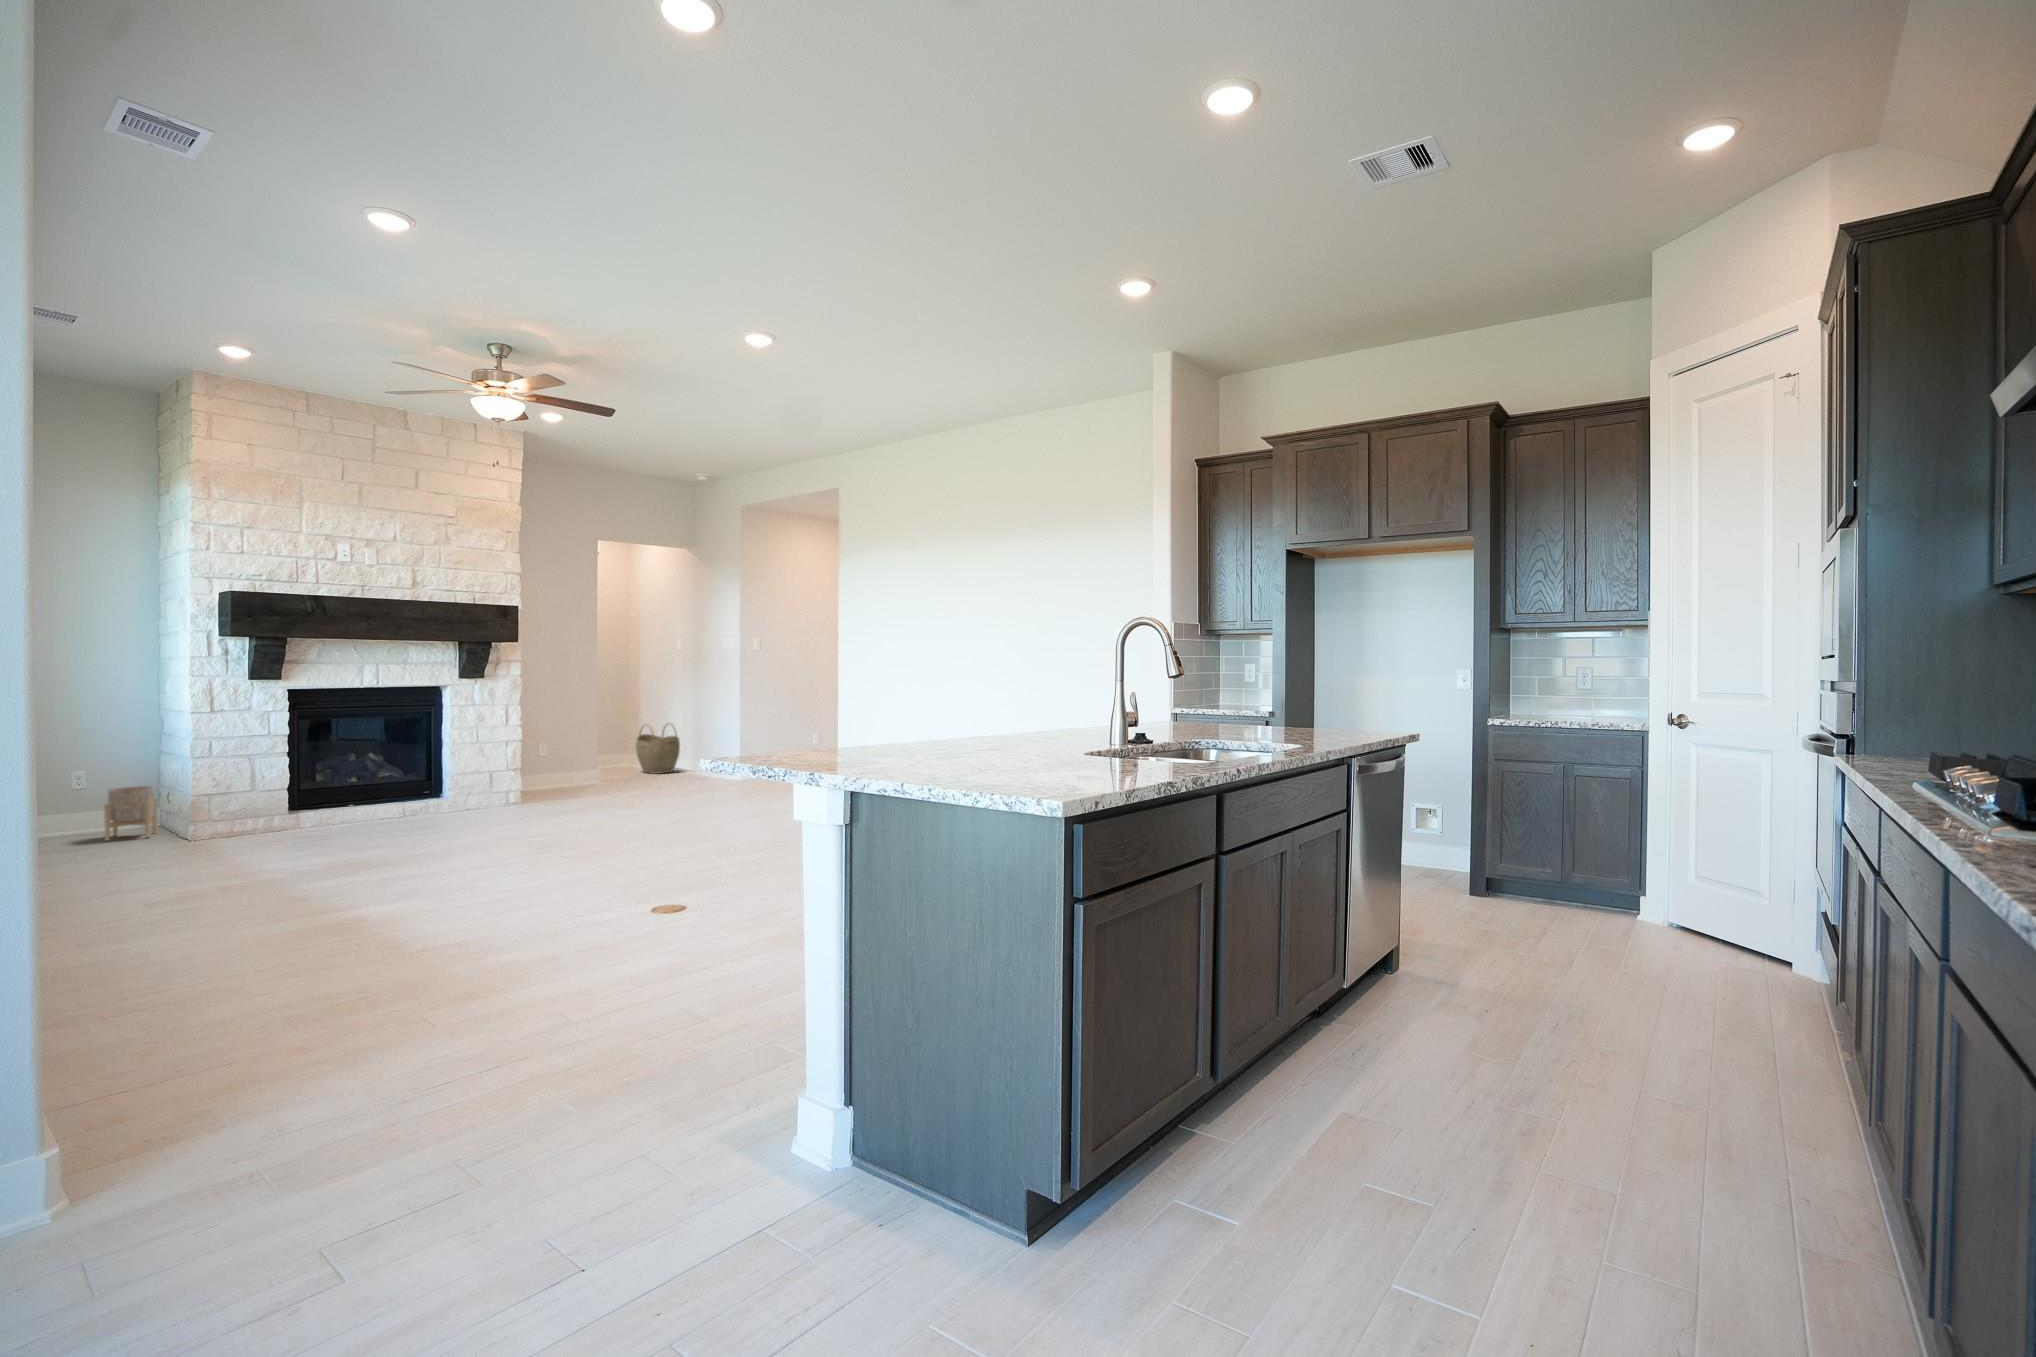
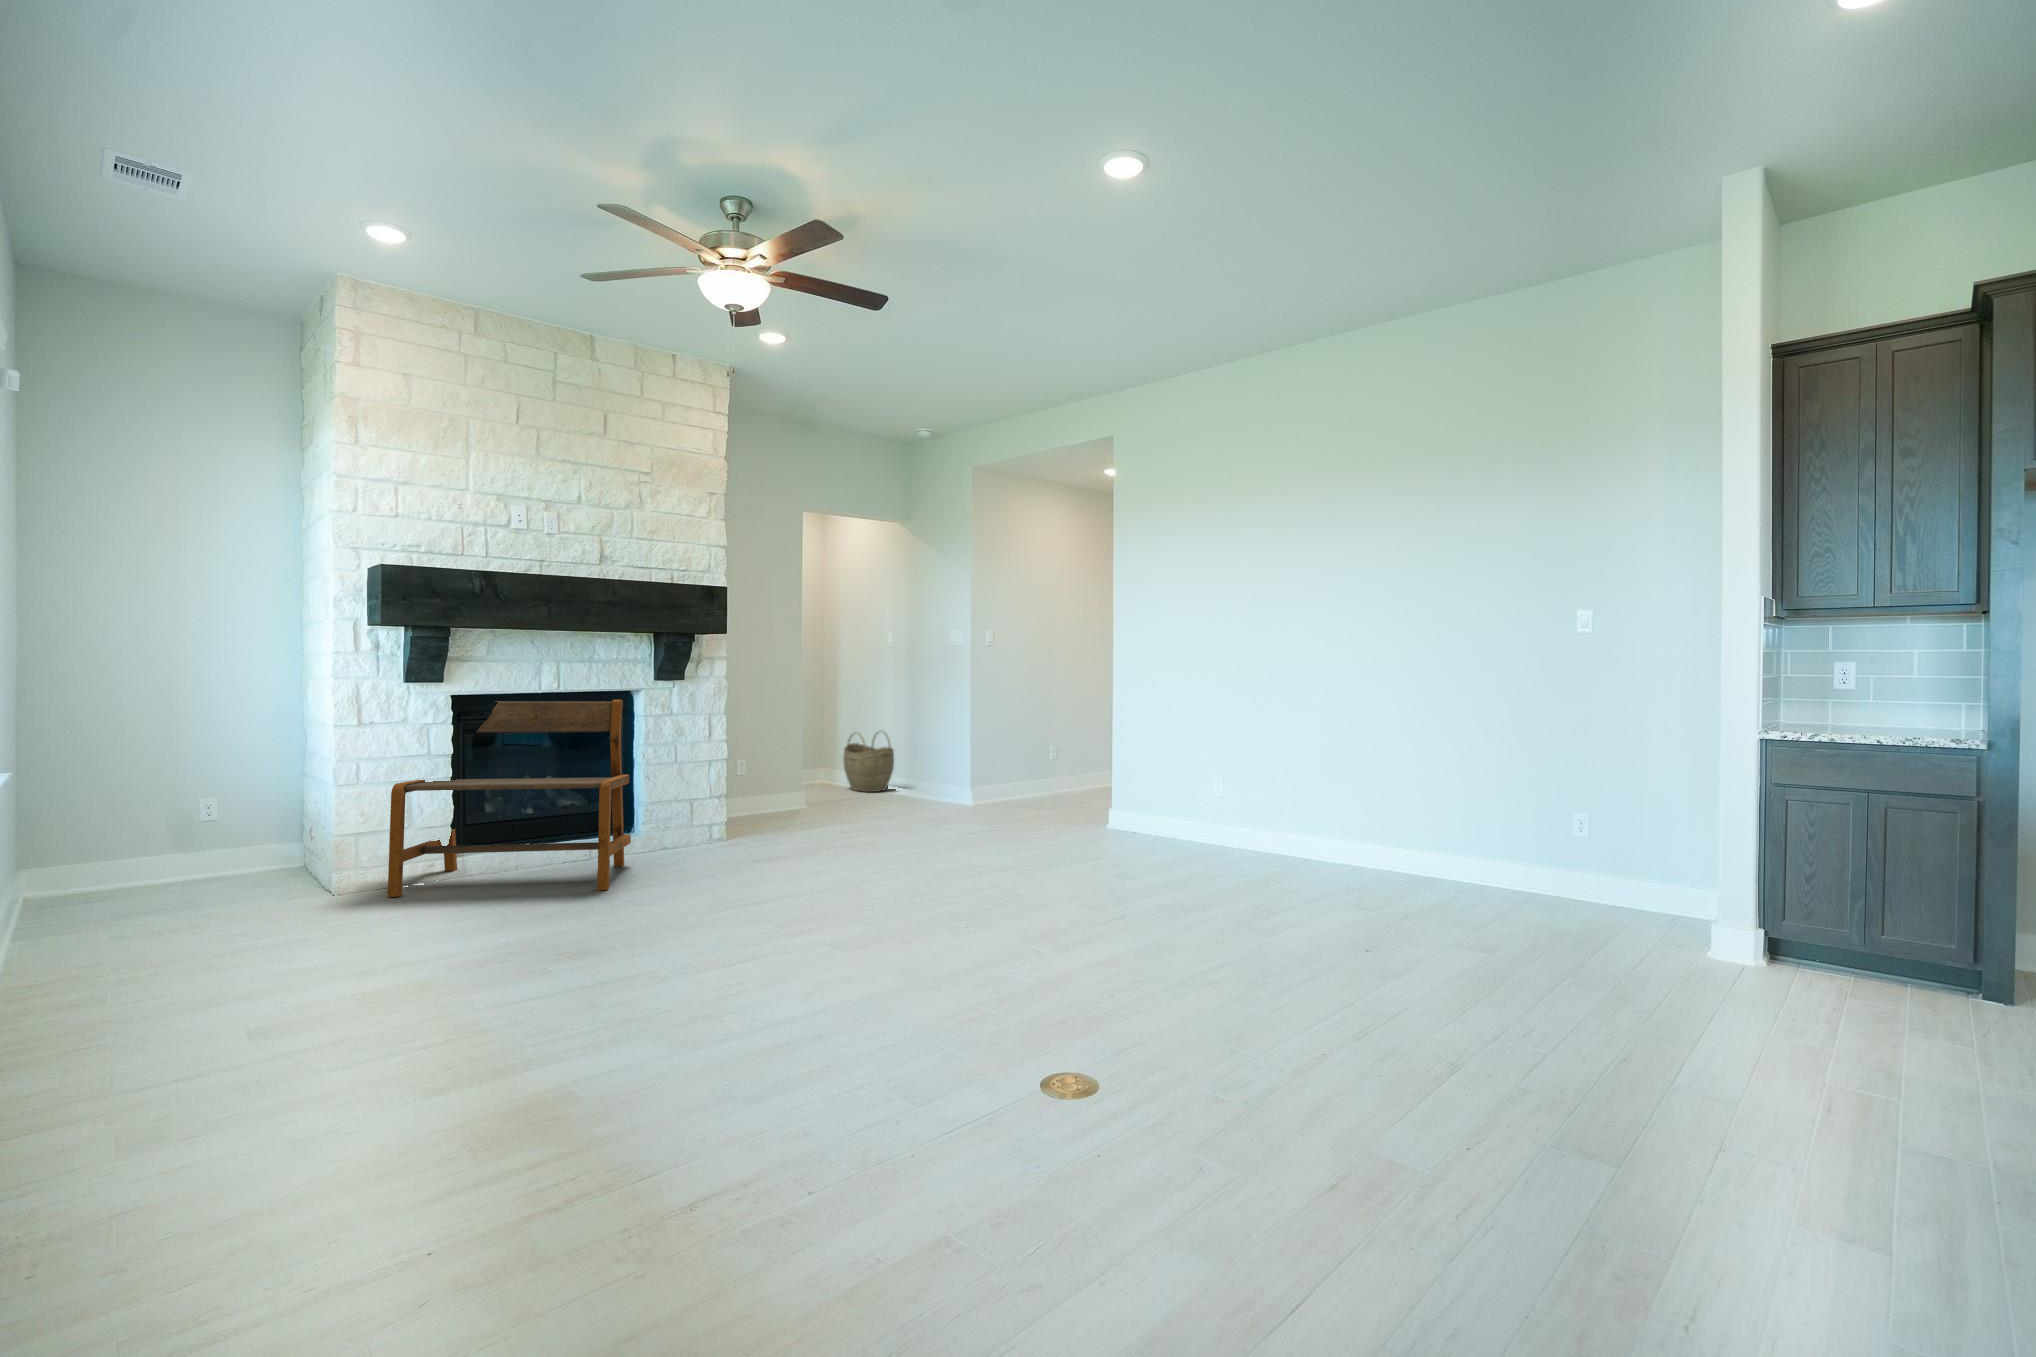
bench: none [237,693,437,841] -> present [388,700,631,897]
planter: present [104,786,158,841] -> none [232,817,298,889]

